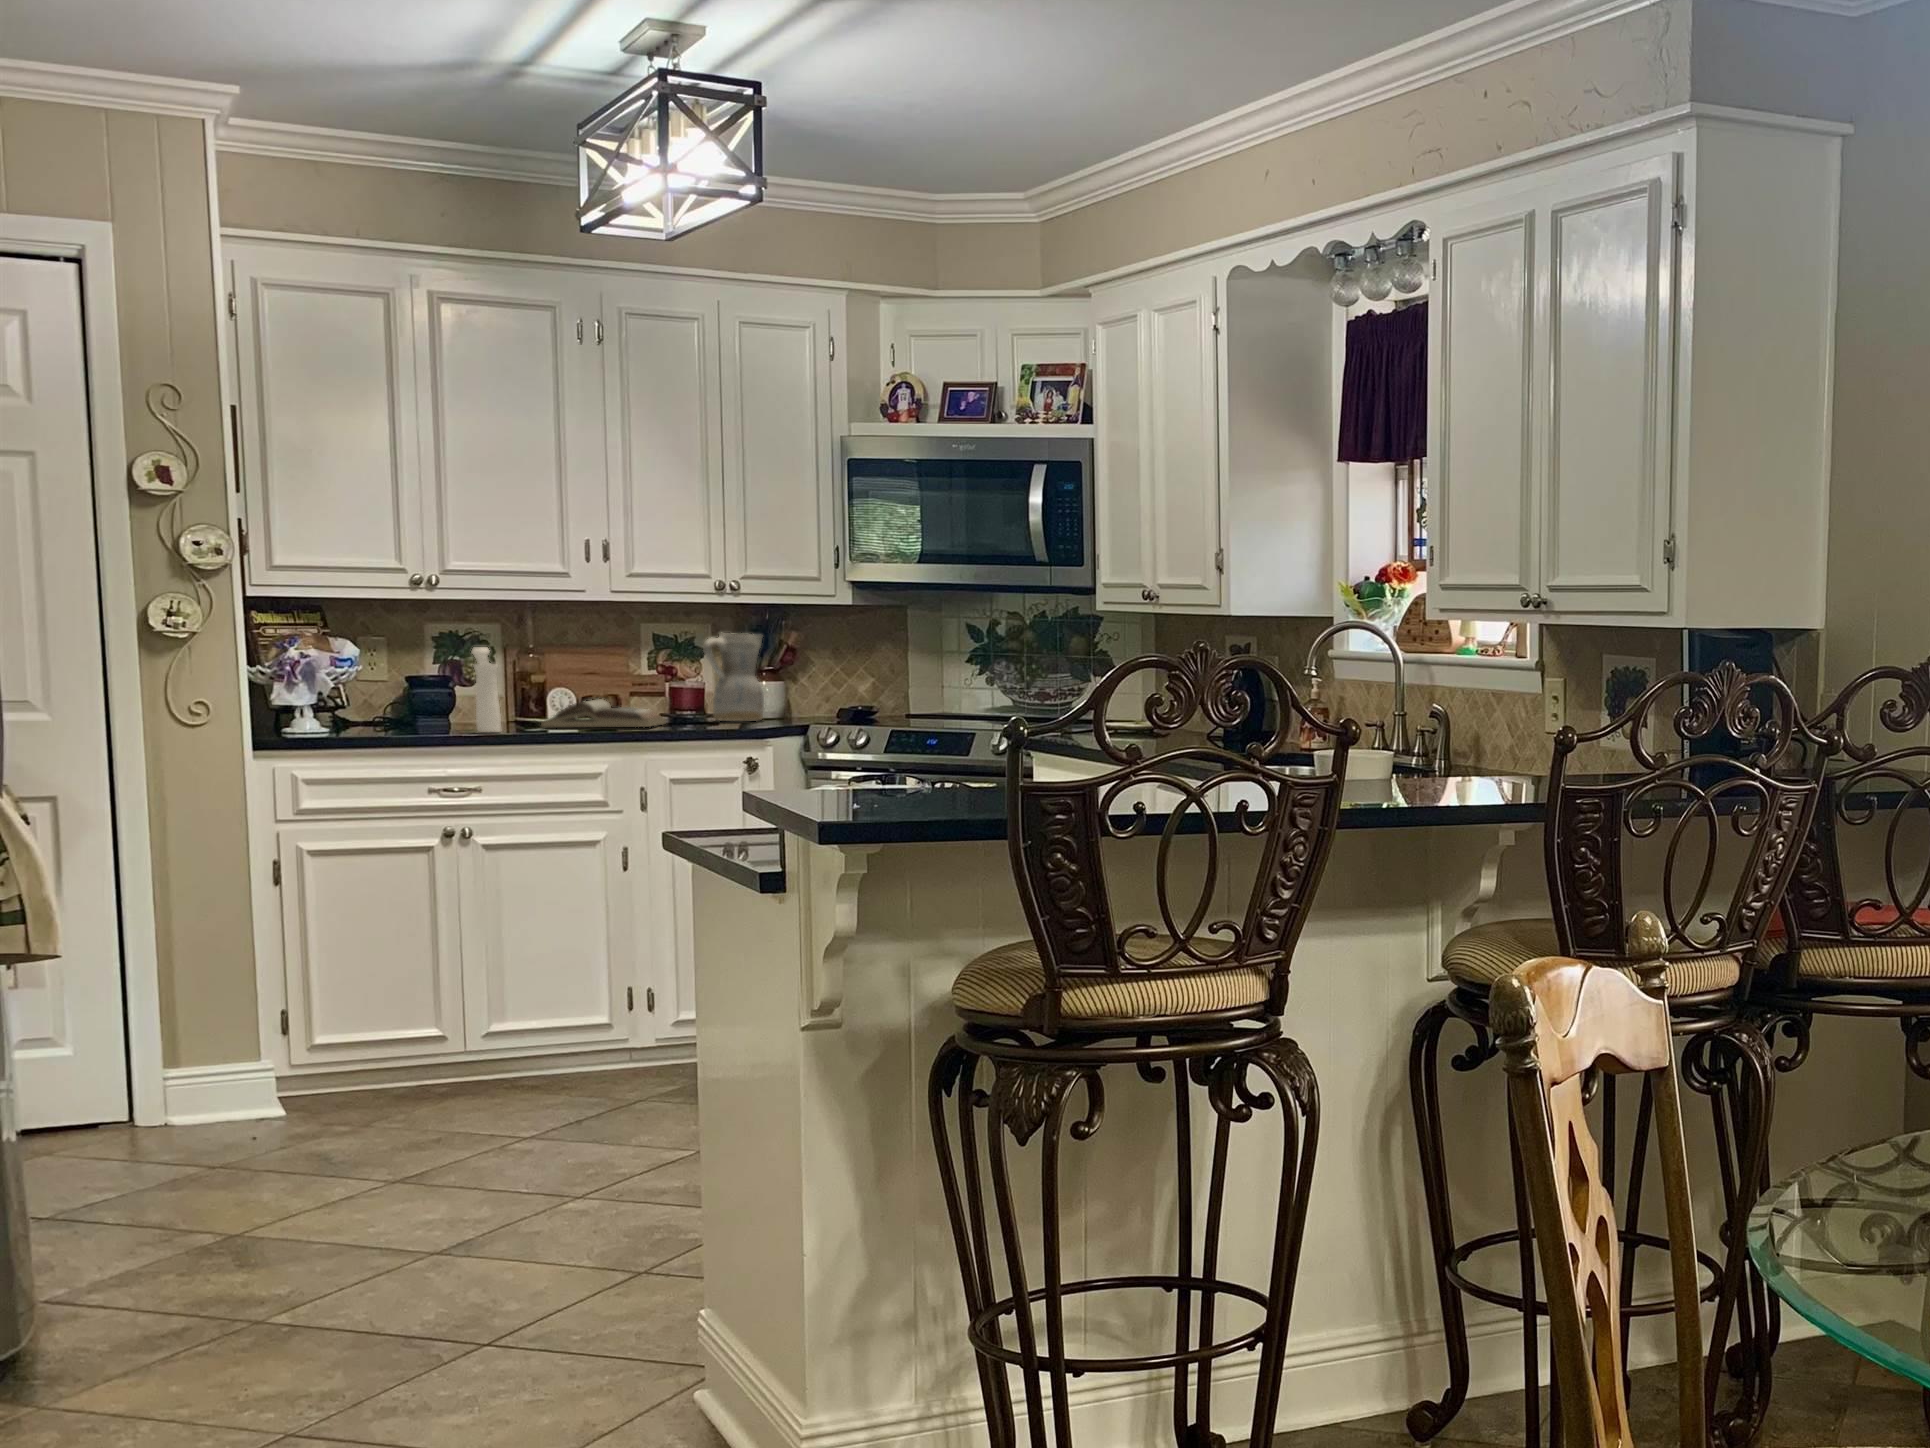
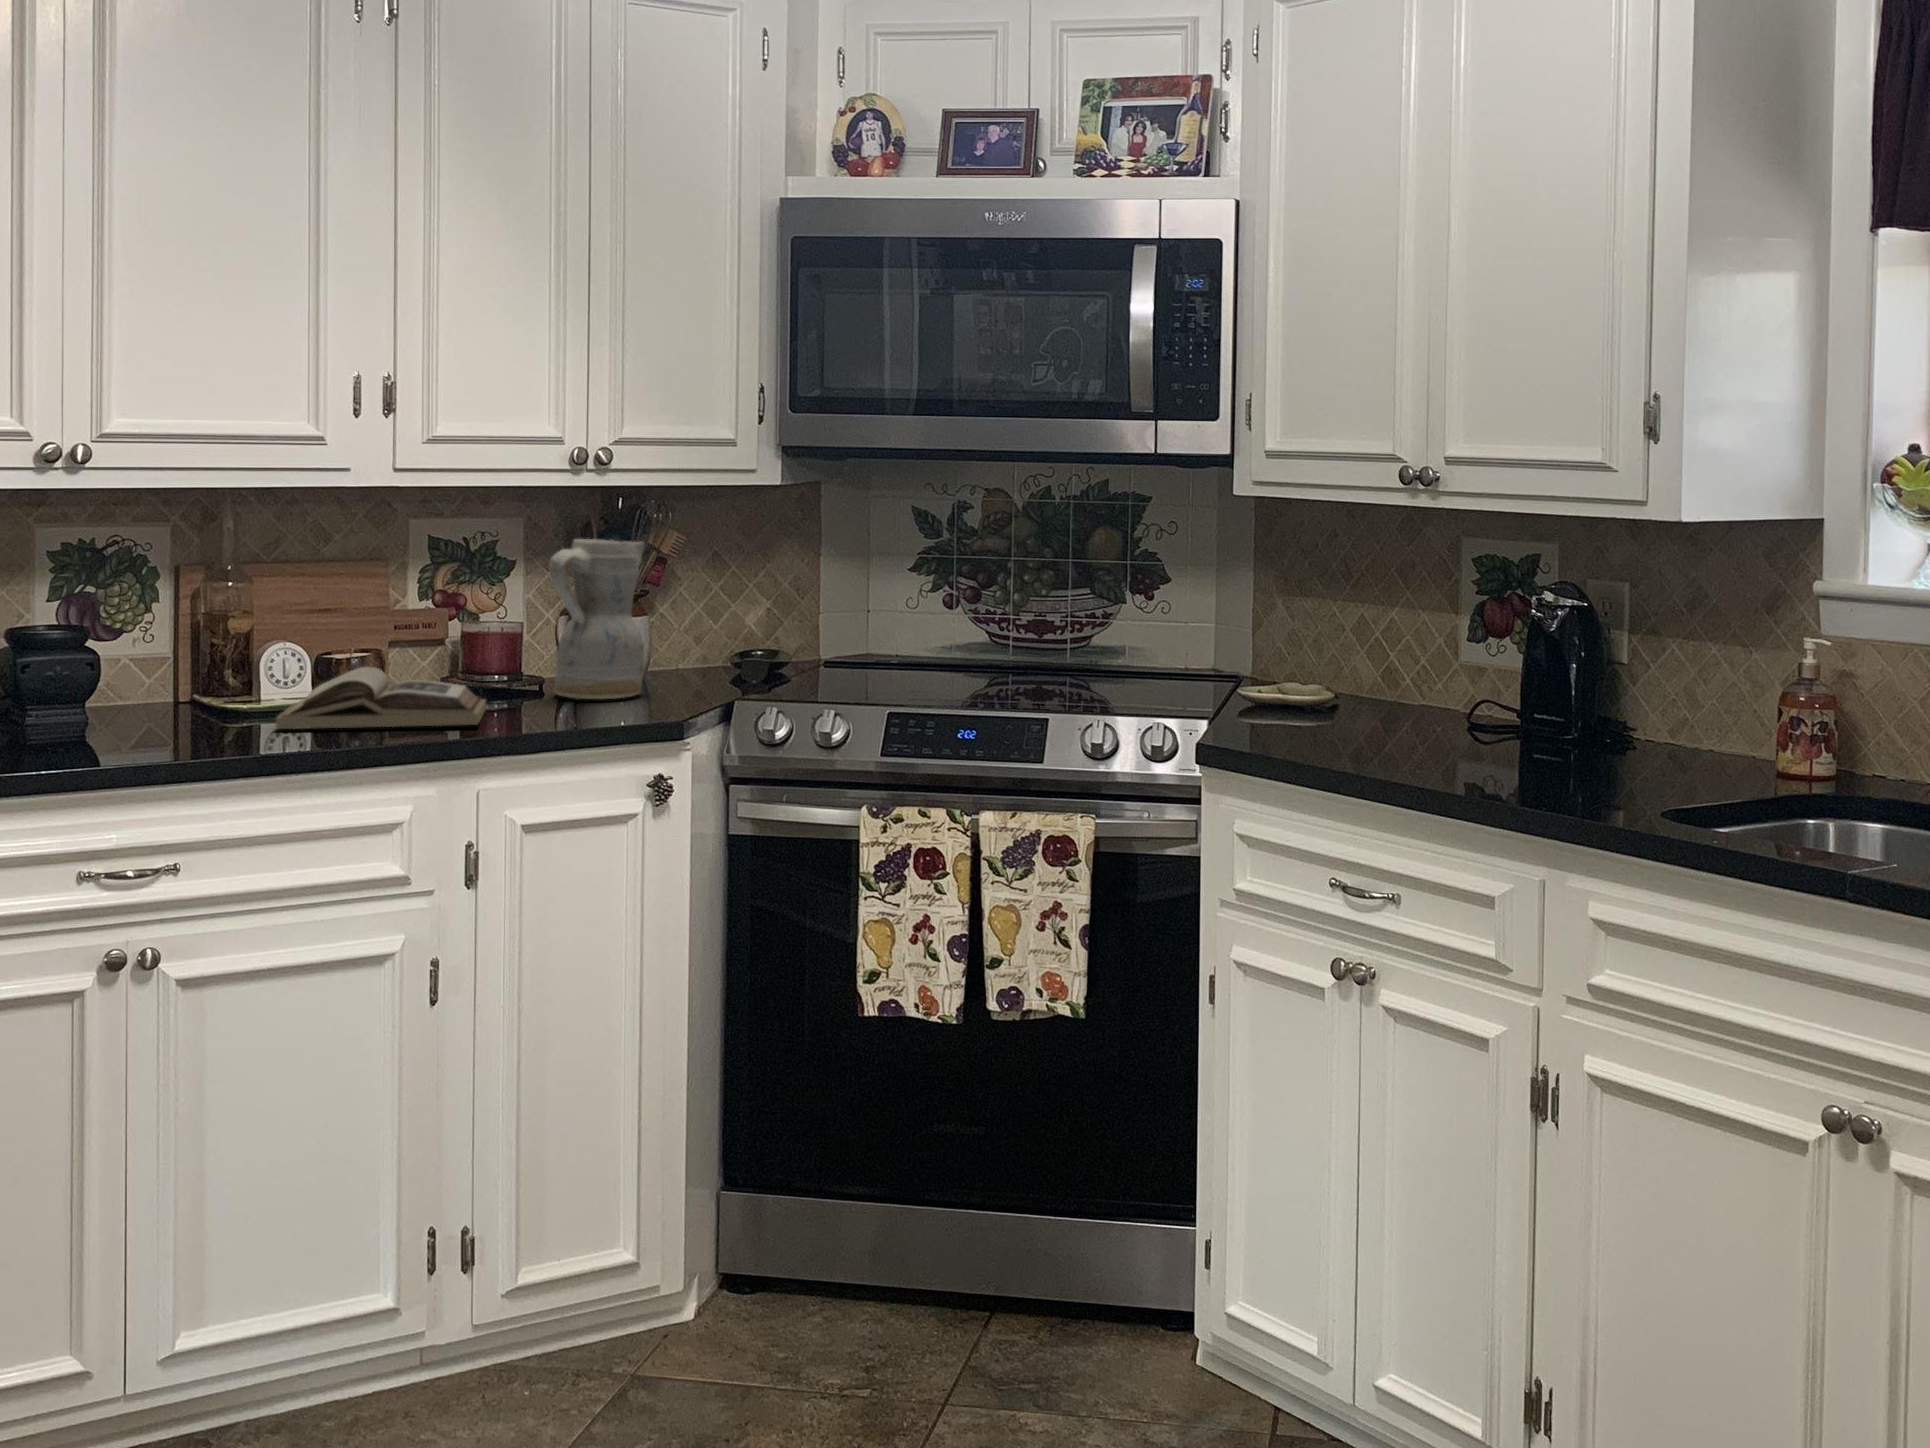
pepper mill: present [472,647,502,732] -> none [152,579,214,751]

